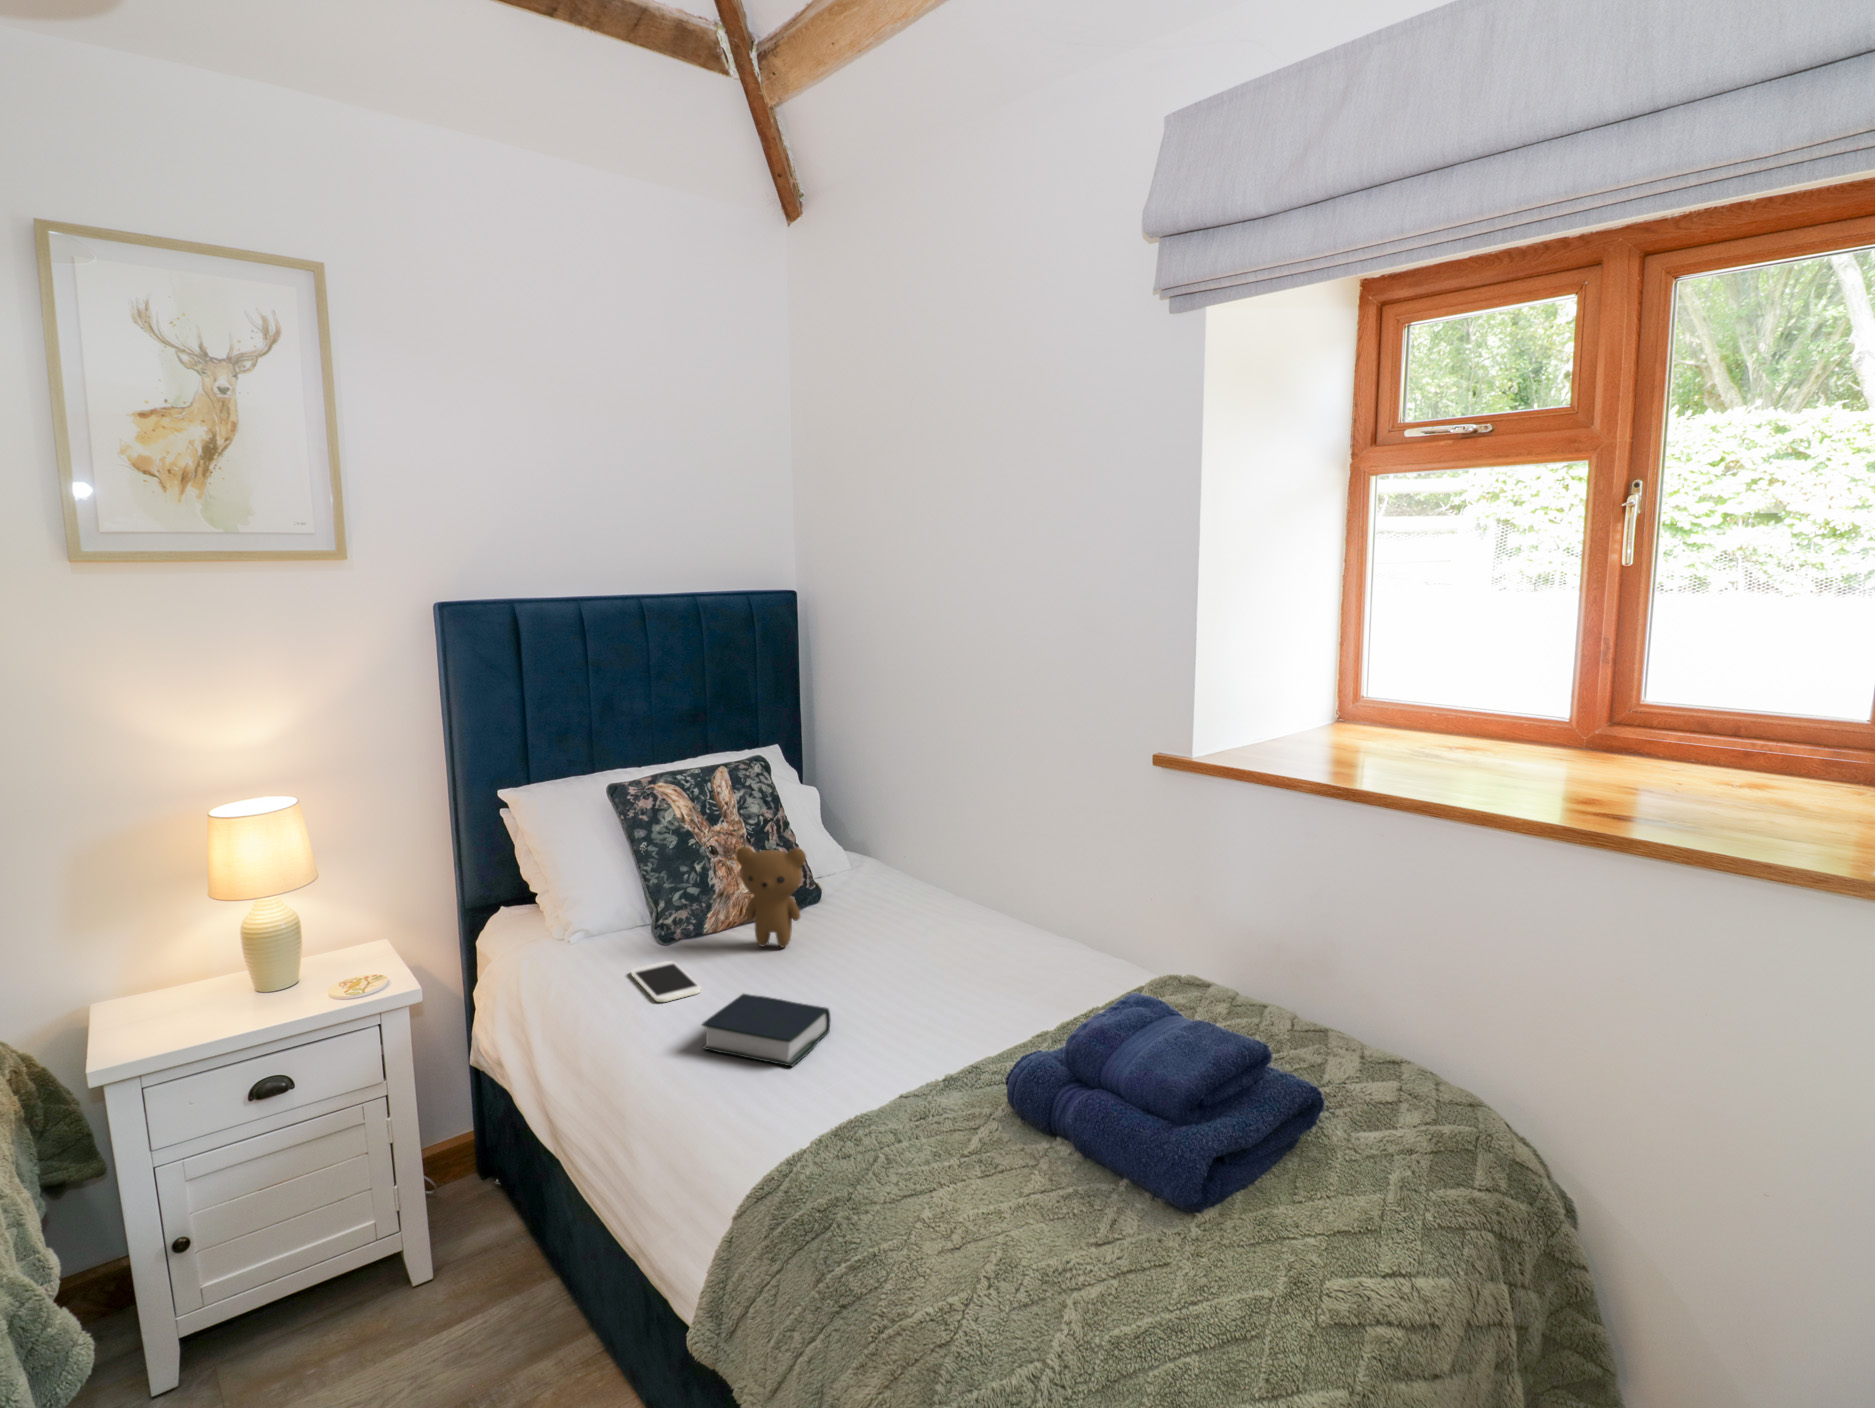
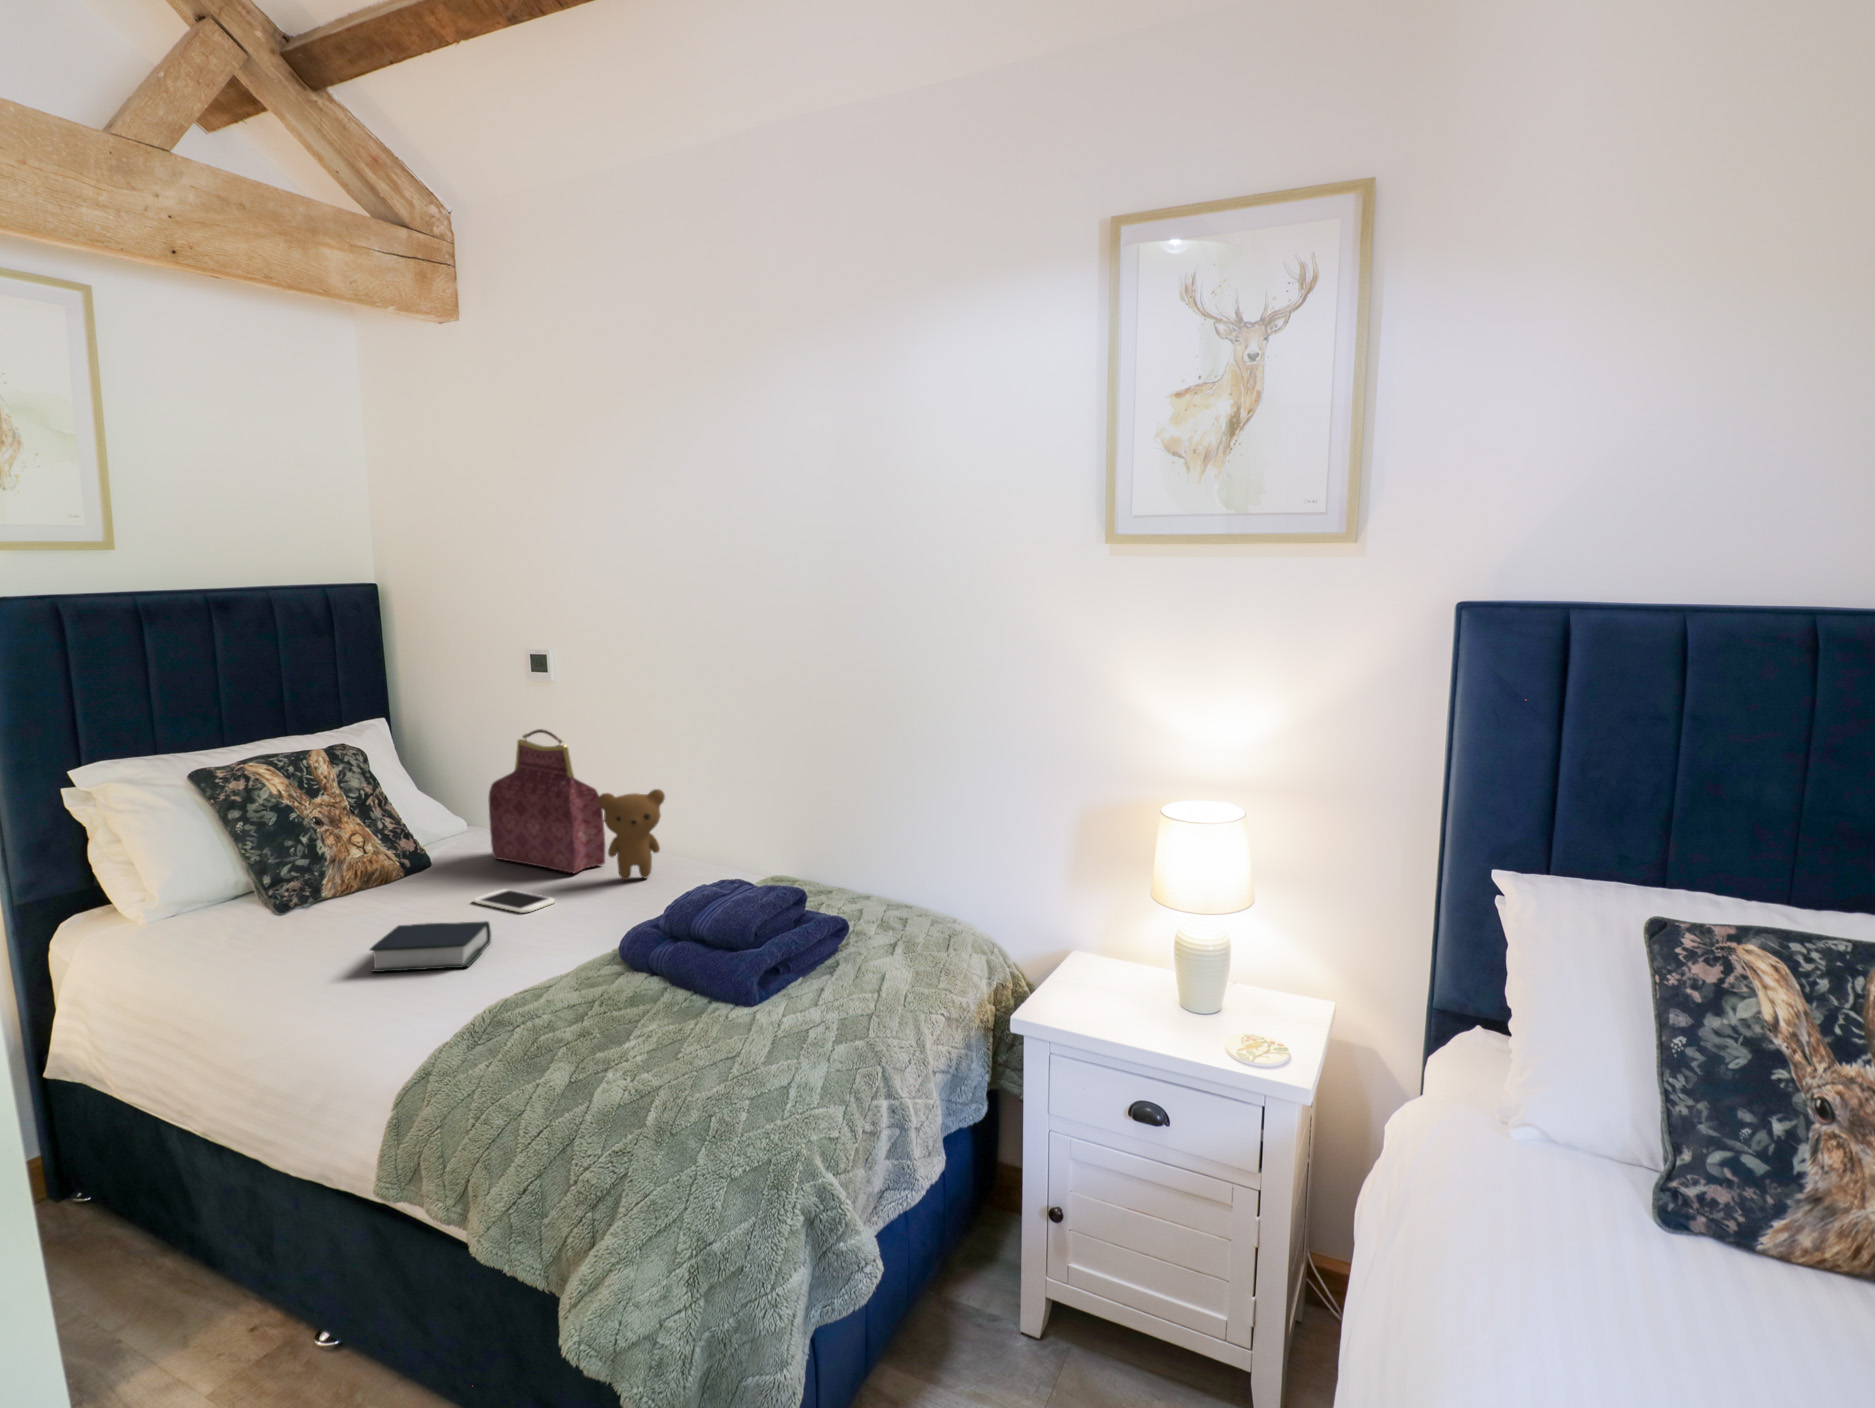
handbag: none [878,770,989,944] -> present [489,729,605,873]
teddy bear: present [736,847,806,947] -> present [598,789,665,880]
smartphone: present [631,961,701,1002] -> present [474,889,555,913]

